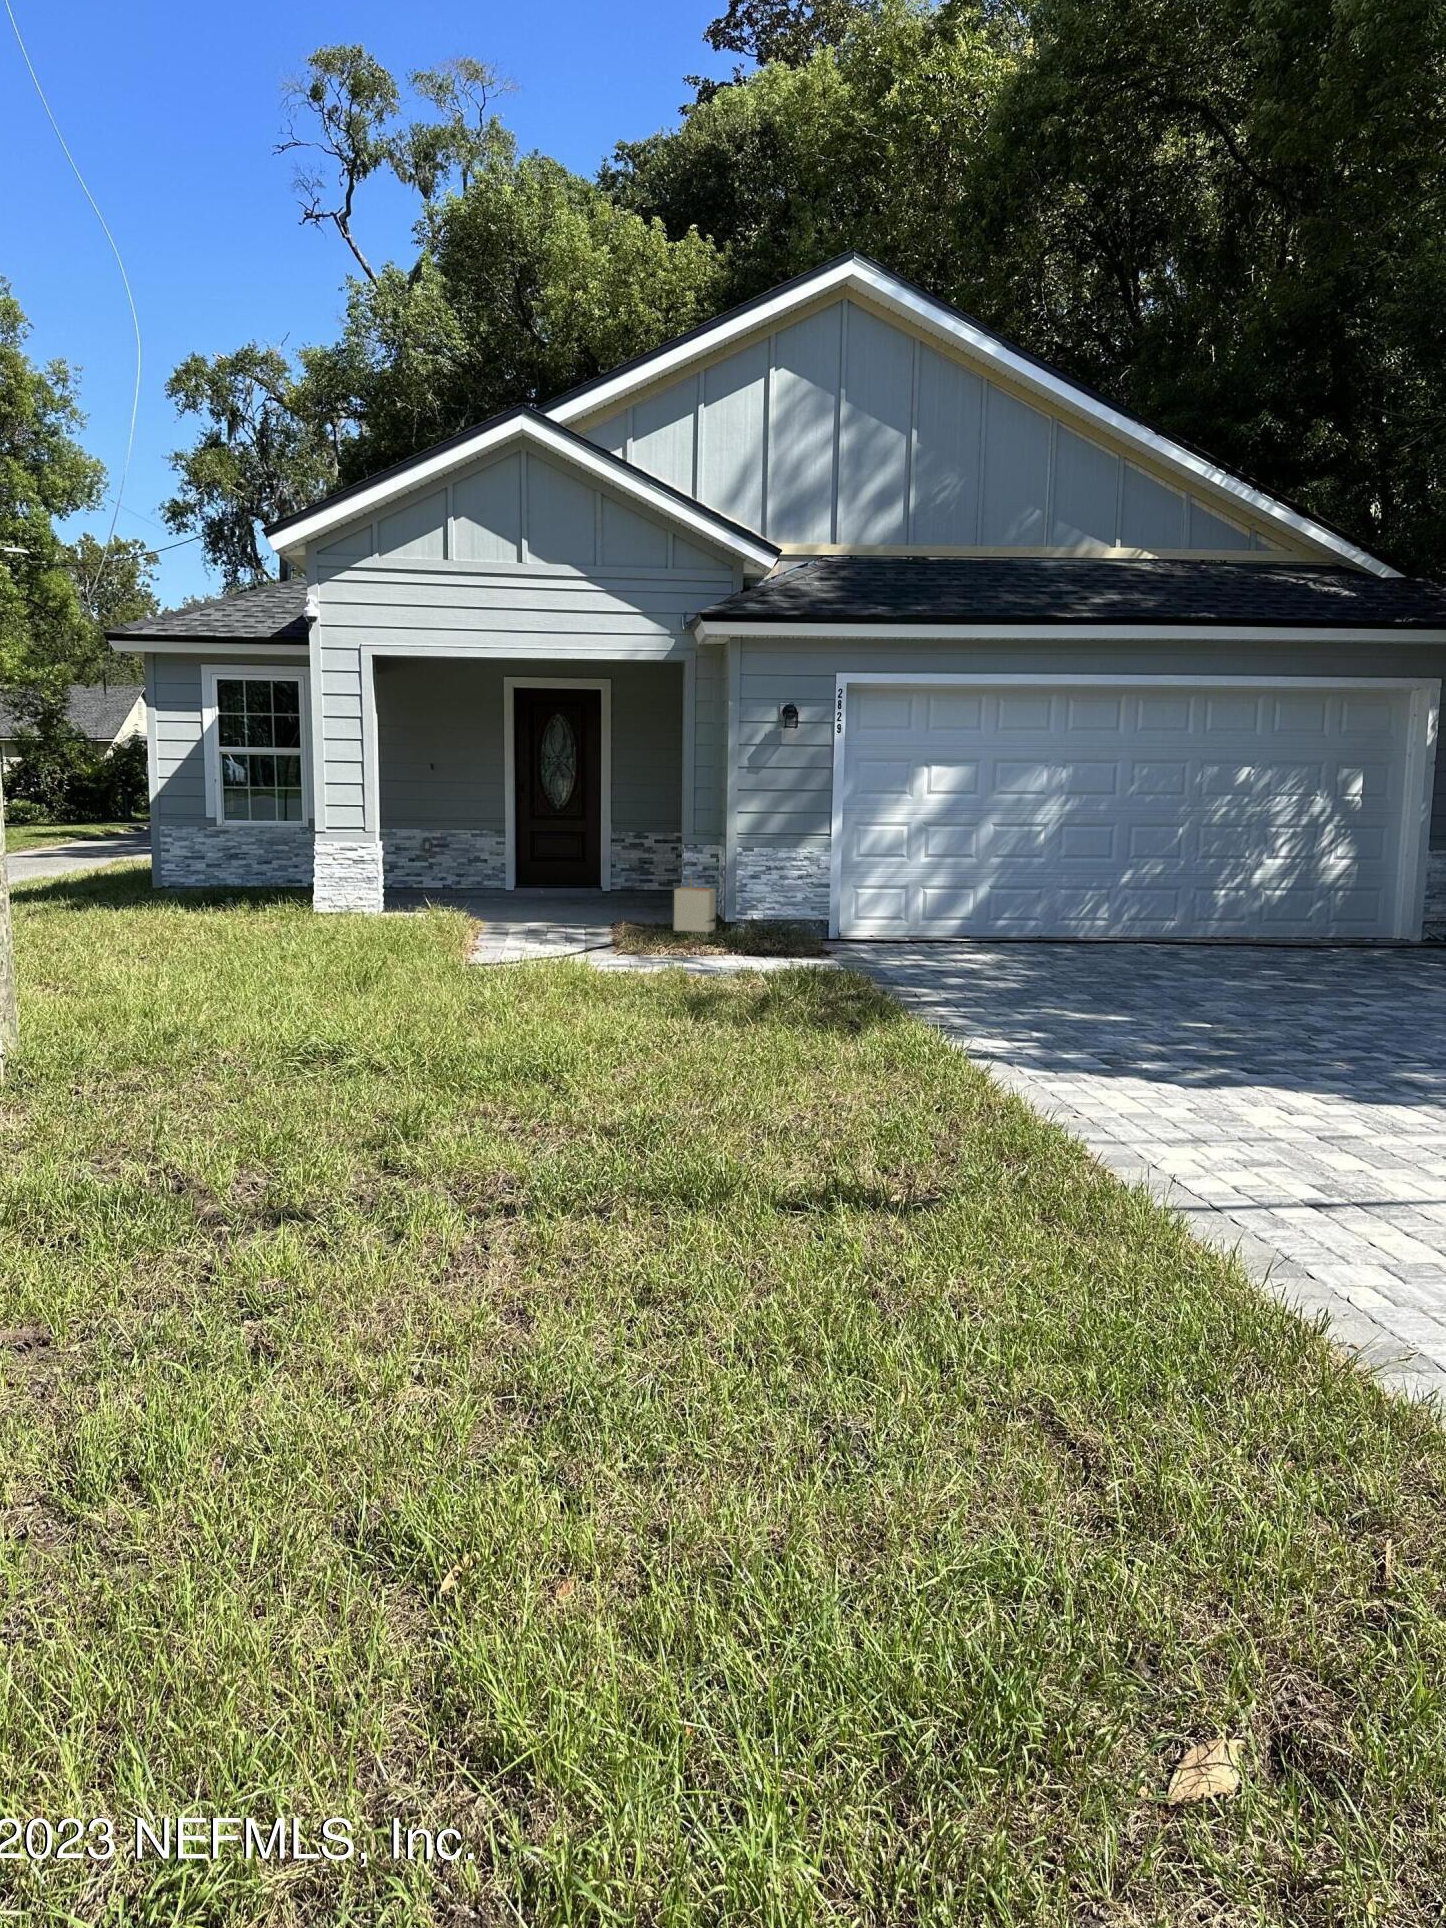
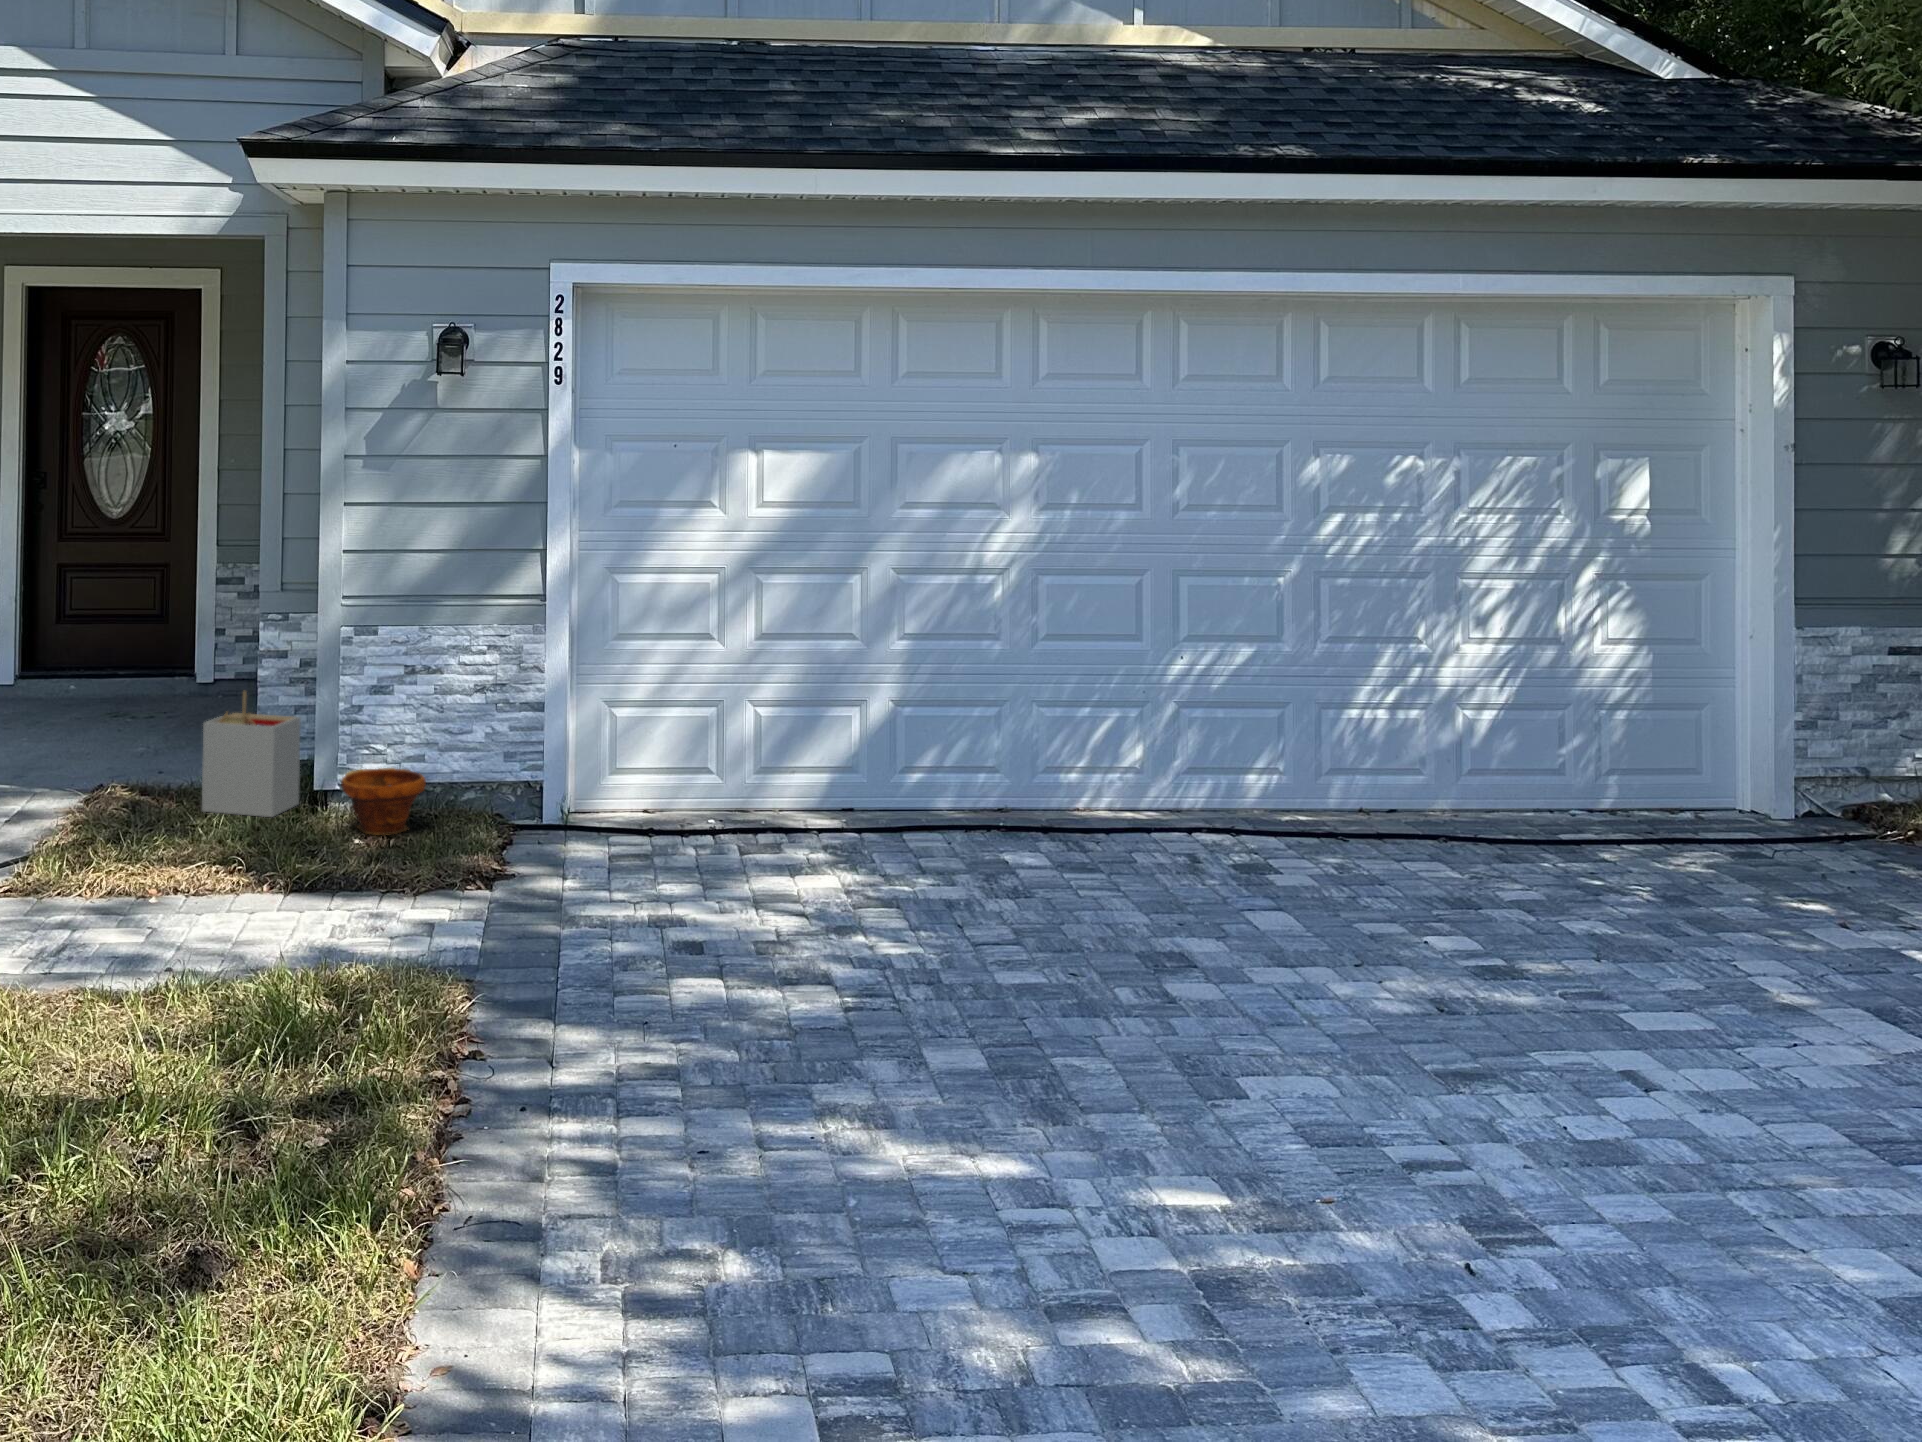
planter: none [745,910,783,937] -> present [341,768,426,835]

